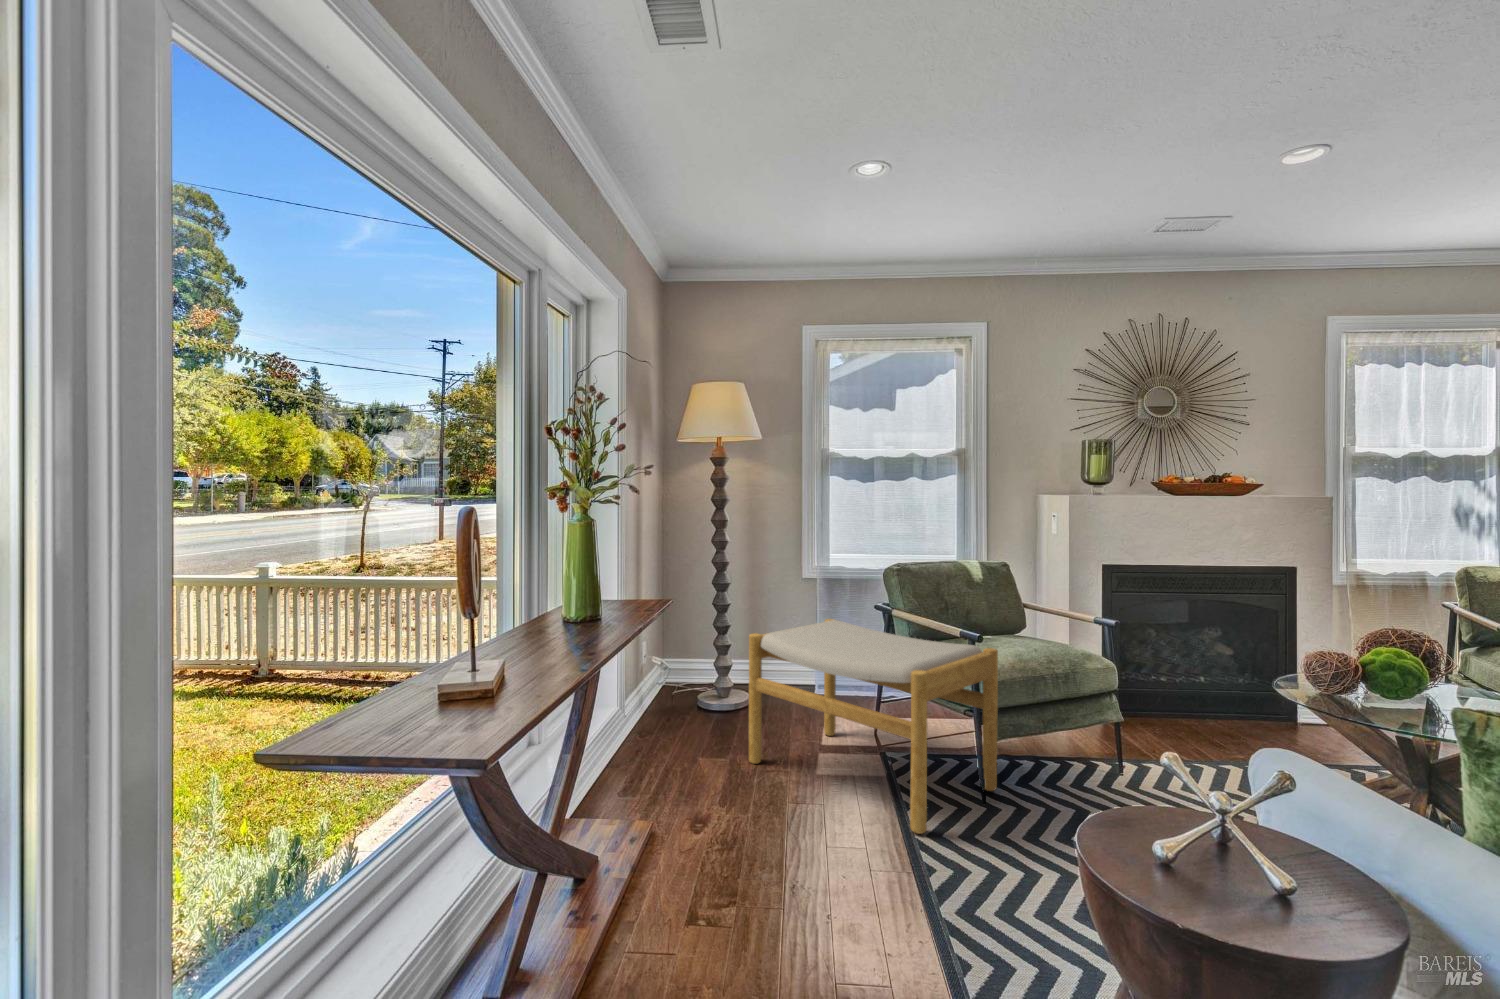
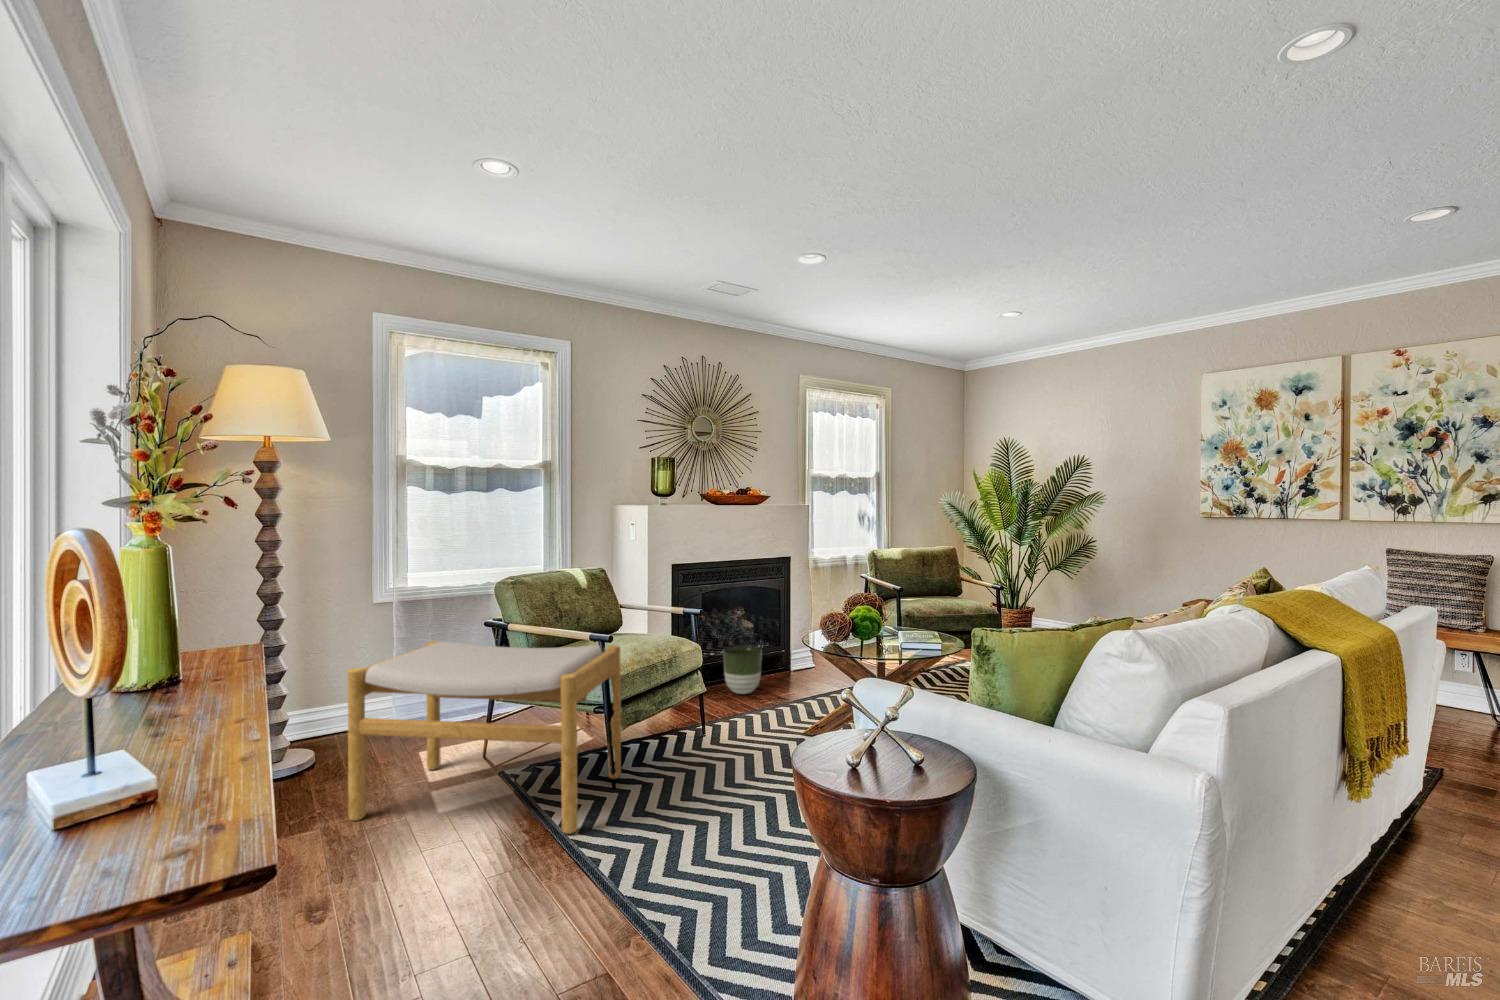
planter: none [1169,672,1227,733] -> present [723,646,762,694]

